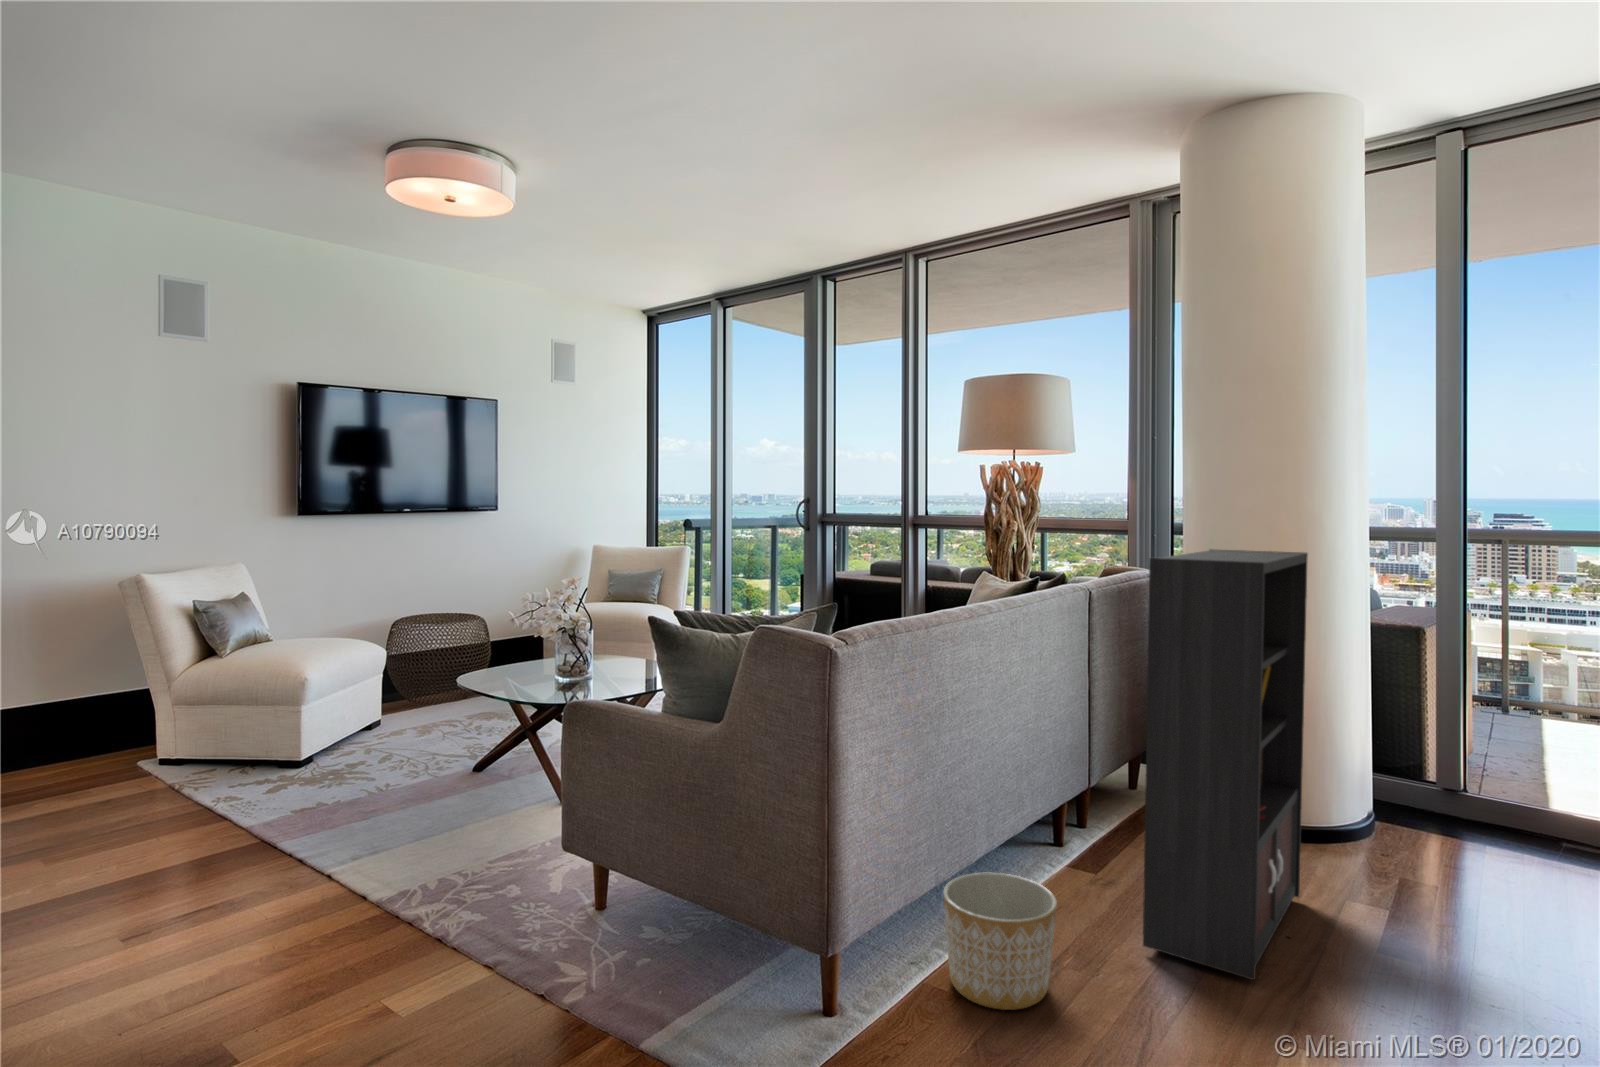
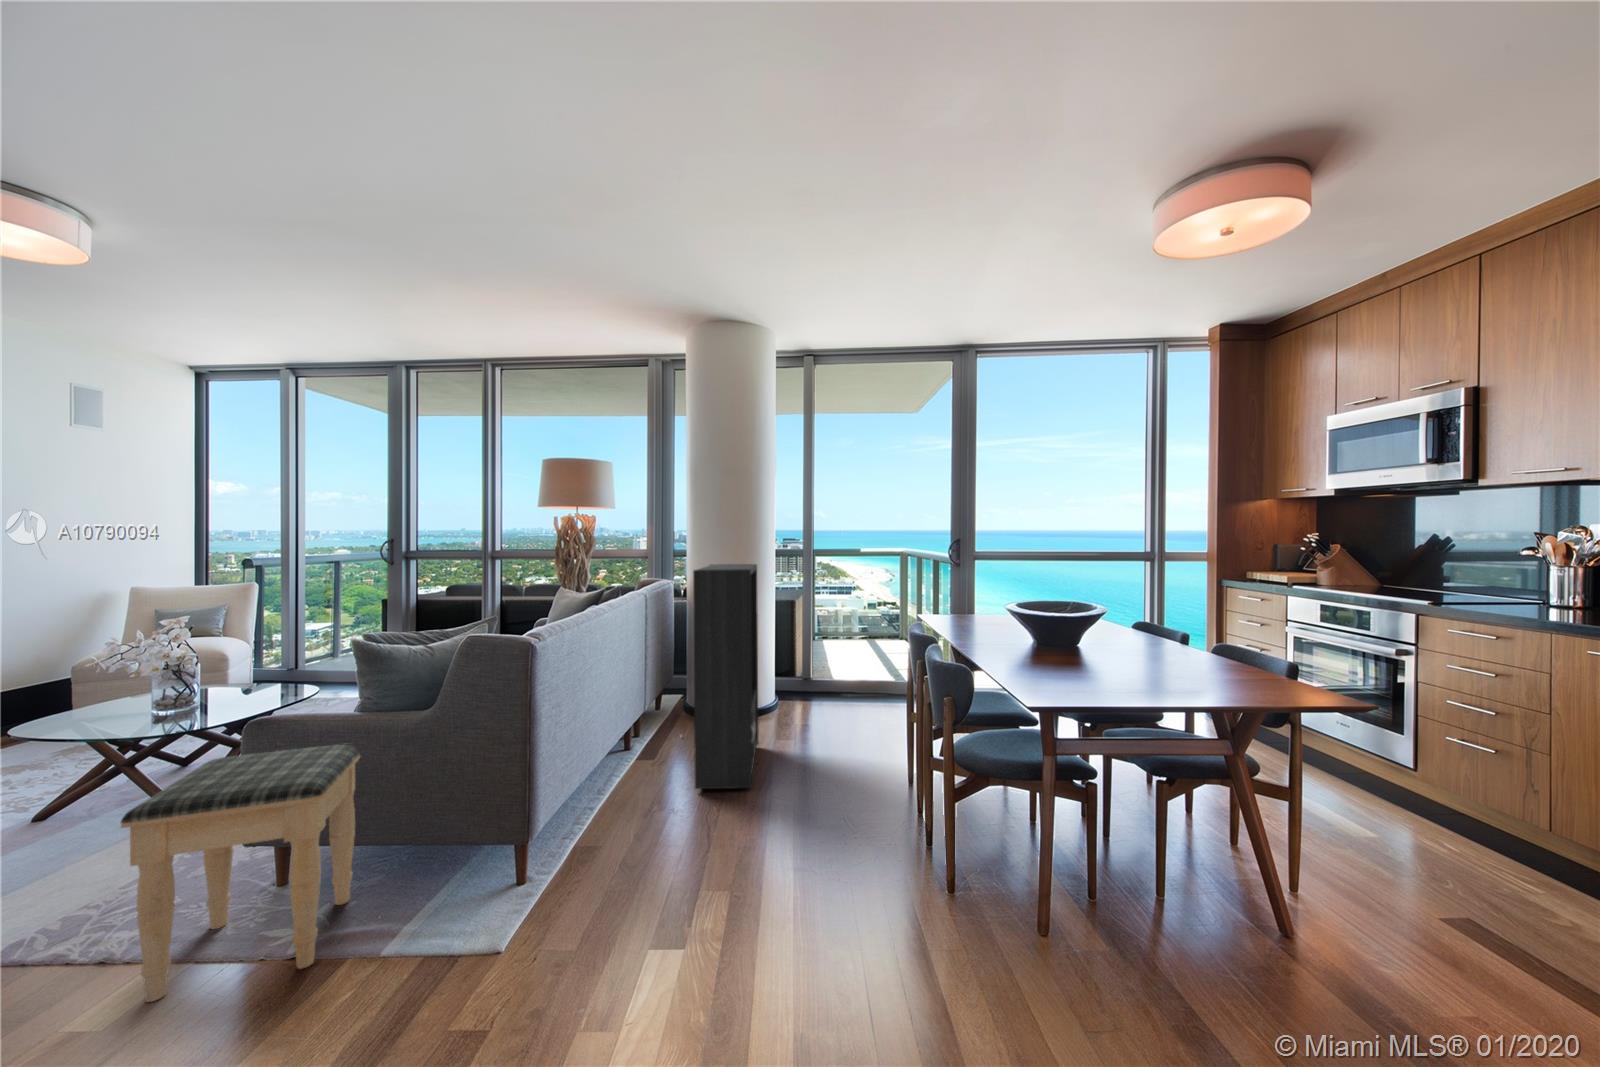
footstool: none [434,744,668,1020] -> present [121,743,360,1002]
planter: present [943,873,1057,1010] -> none [588,766,658,847]

